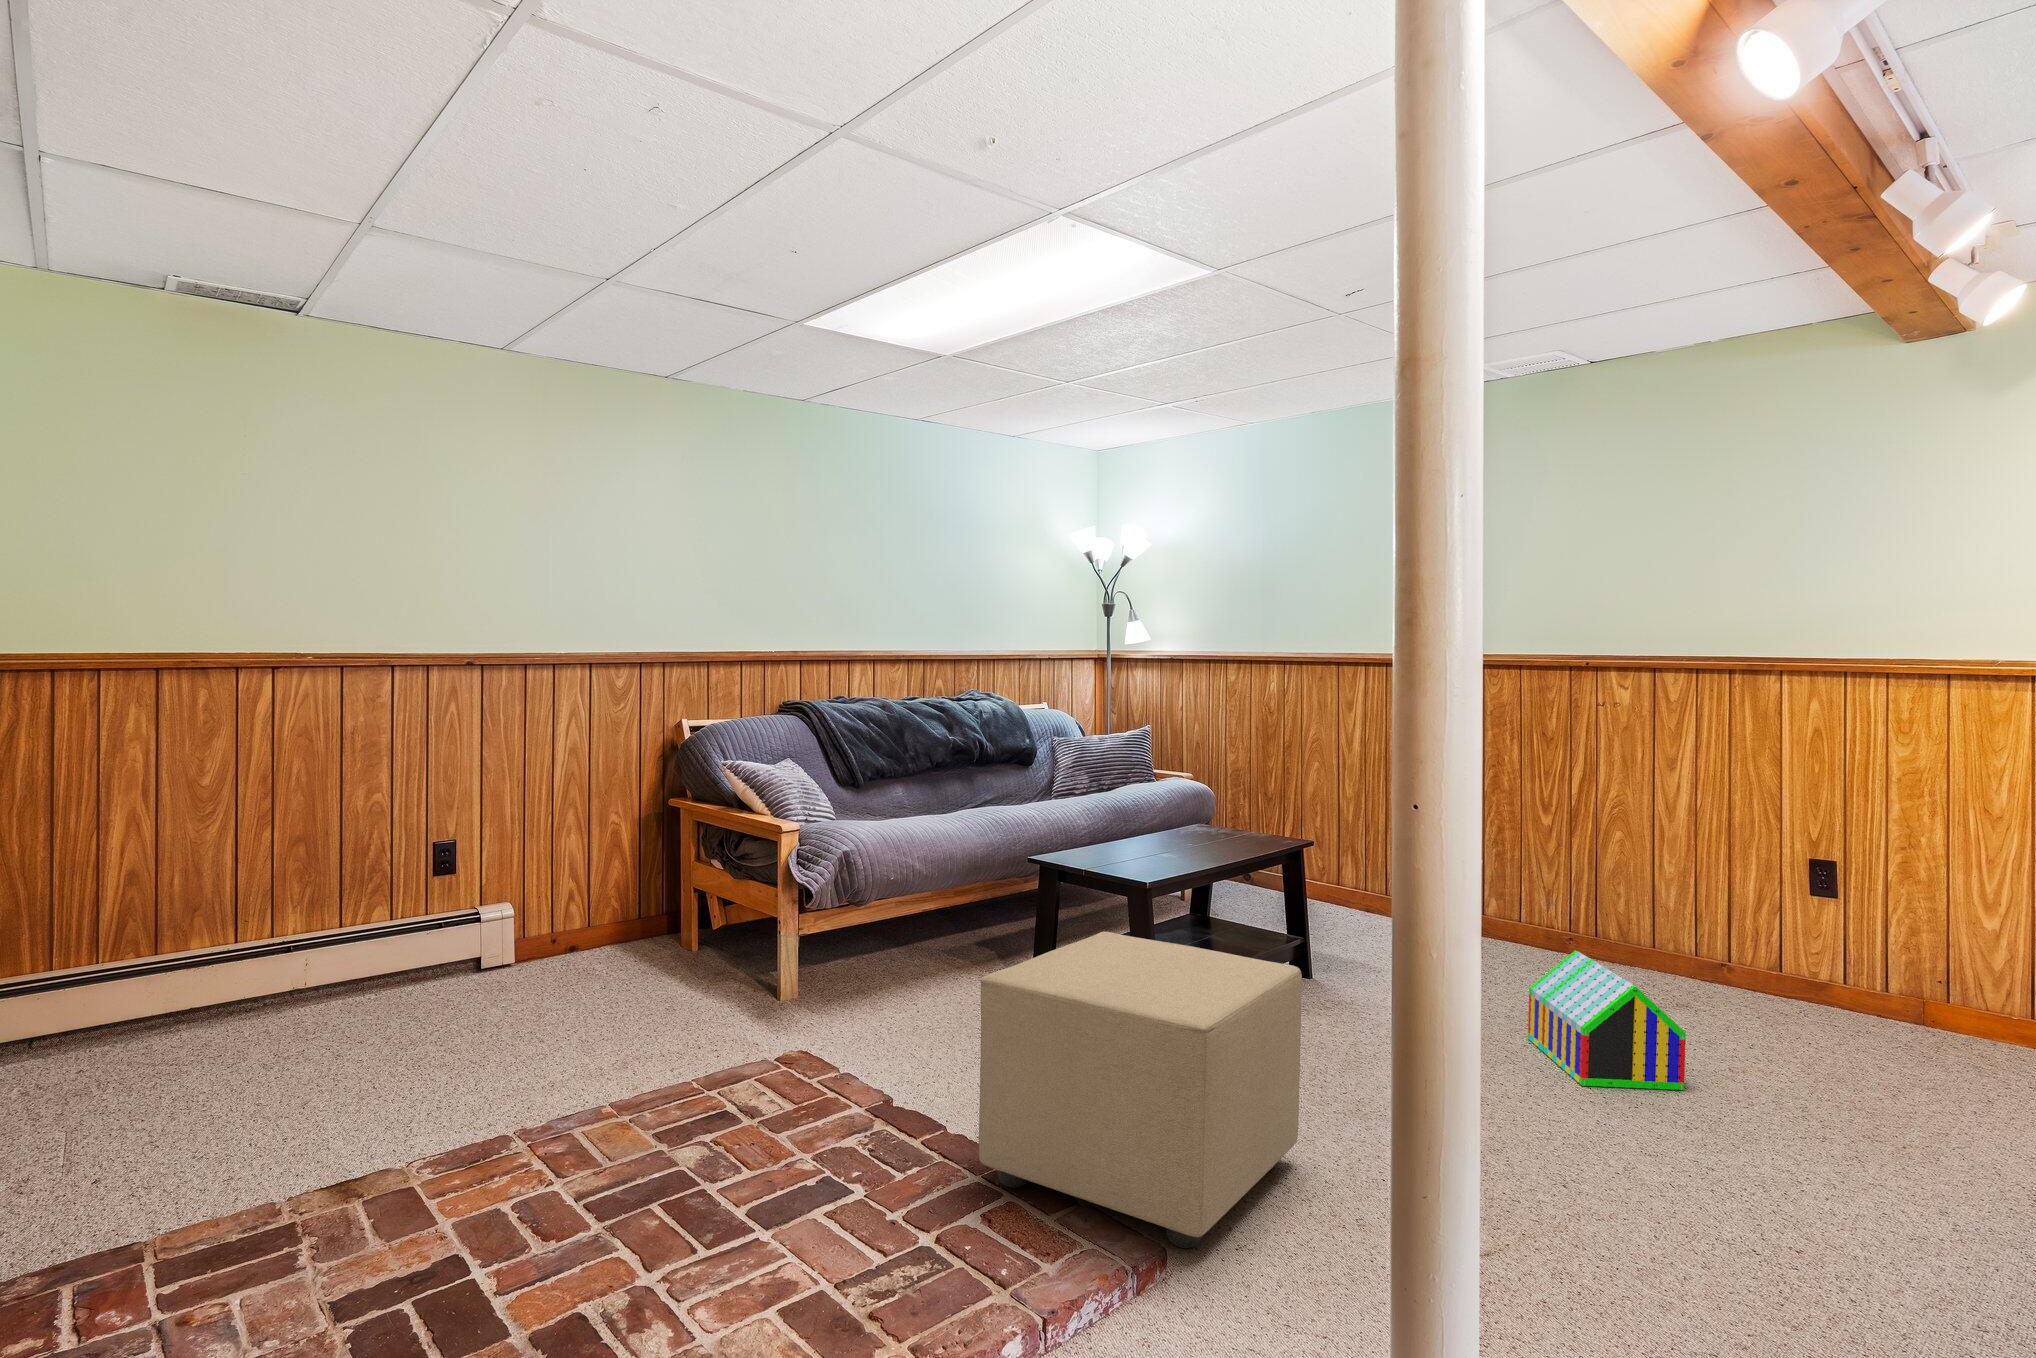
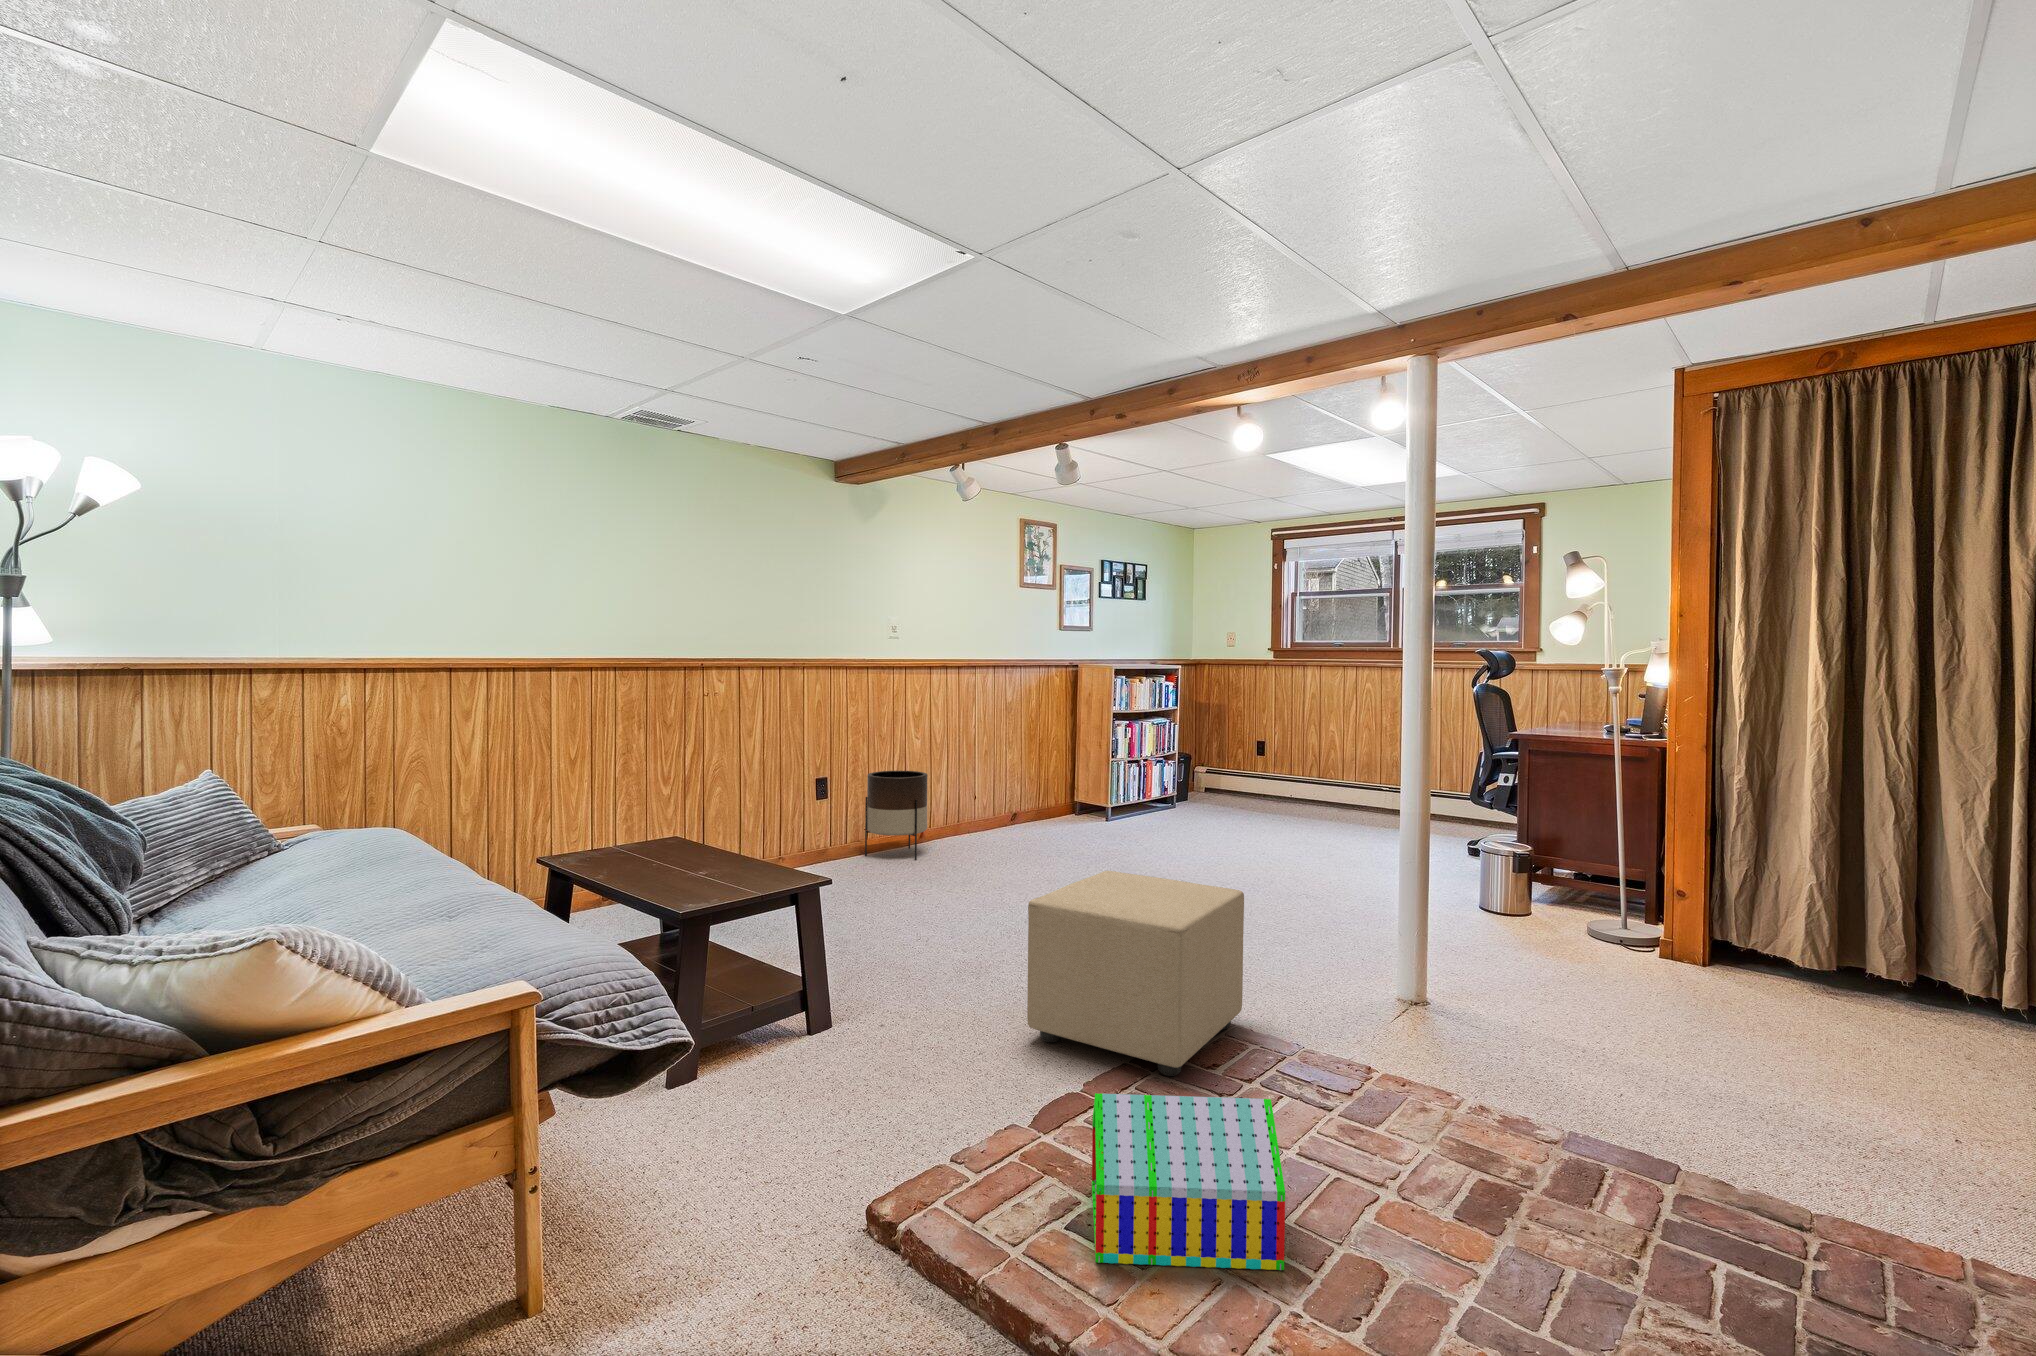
planter: none [1865,866,2017,1044] -> present [865,771,928,860]
toy house: present [1528,950,1686,1090] -> present [1092,1093,1285,1270]

